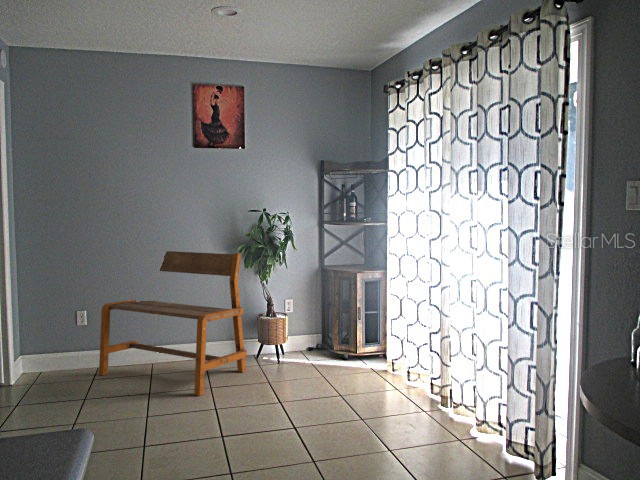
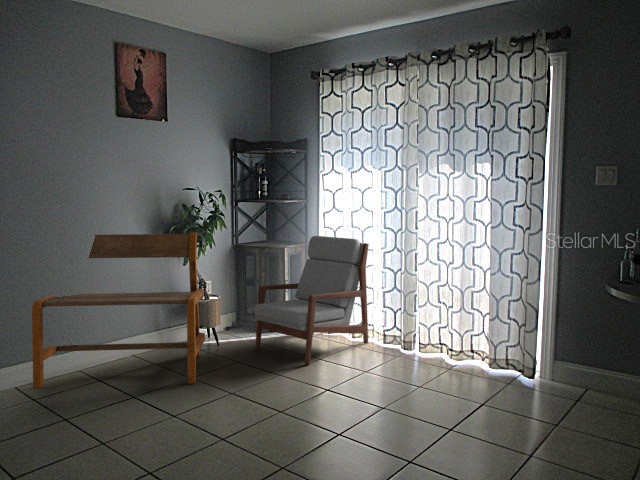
armchair: none [292,263,416,400] -> present [254,236,369,365]

